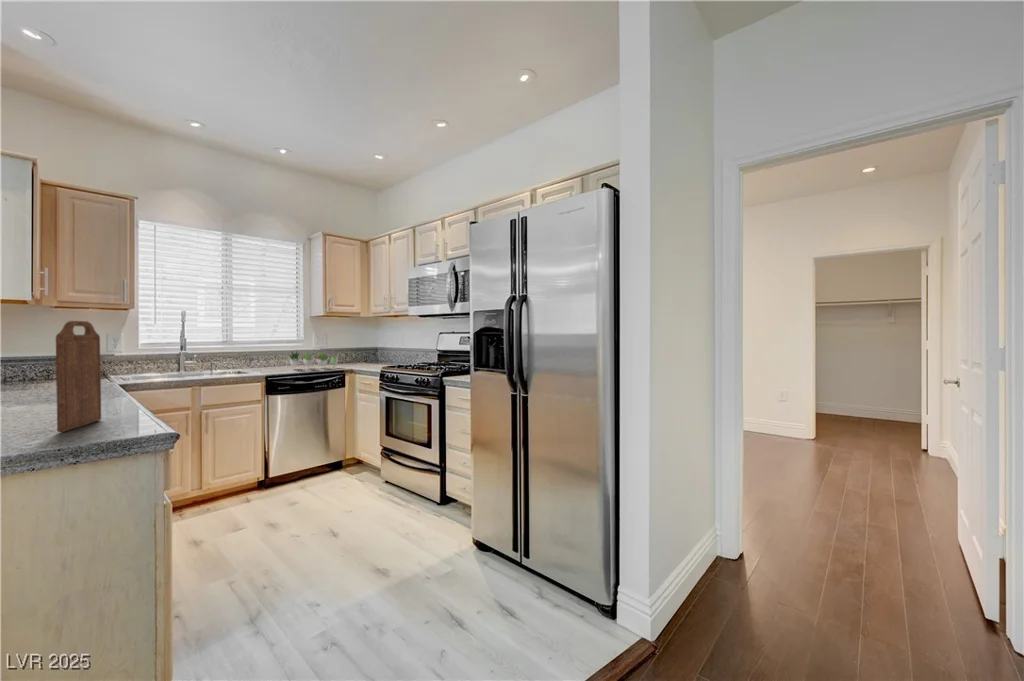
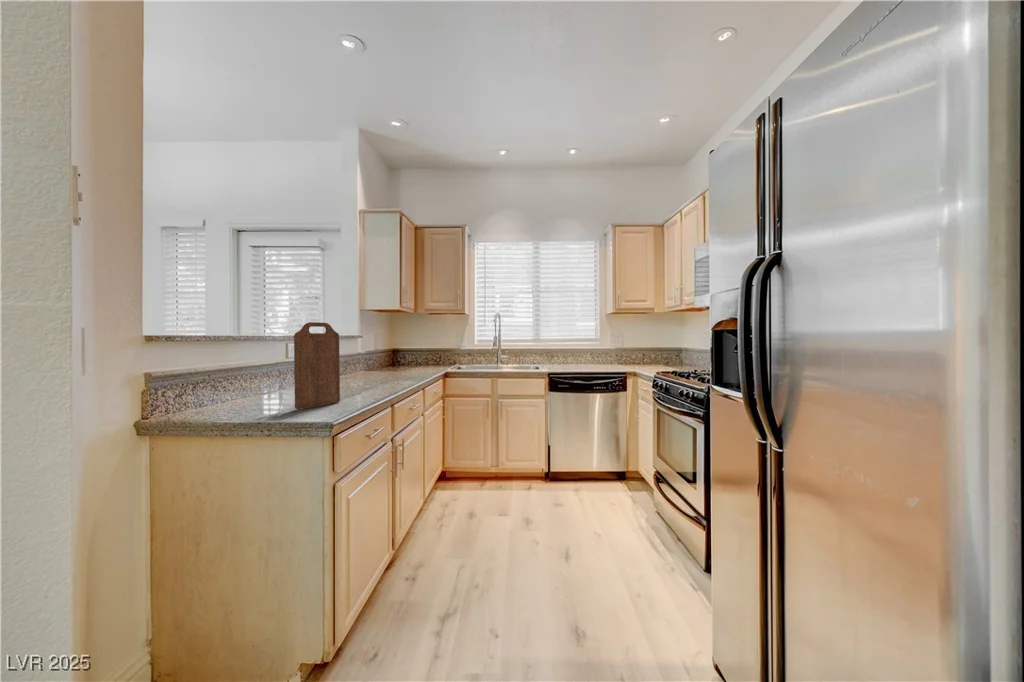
succulent plant: present [290,351,338,366] -> none [572,347,620,370]

